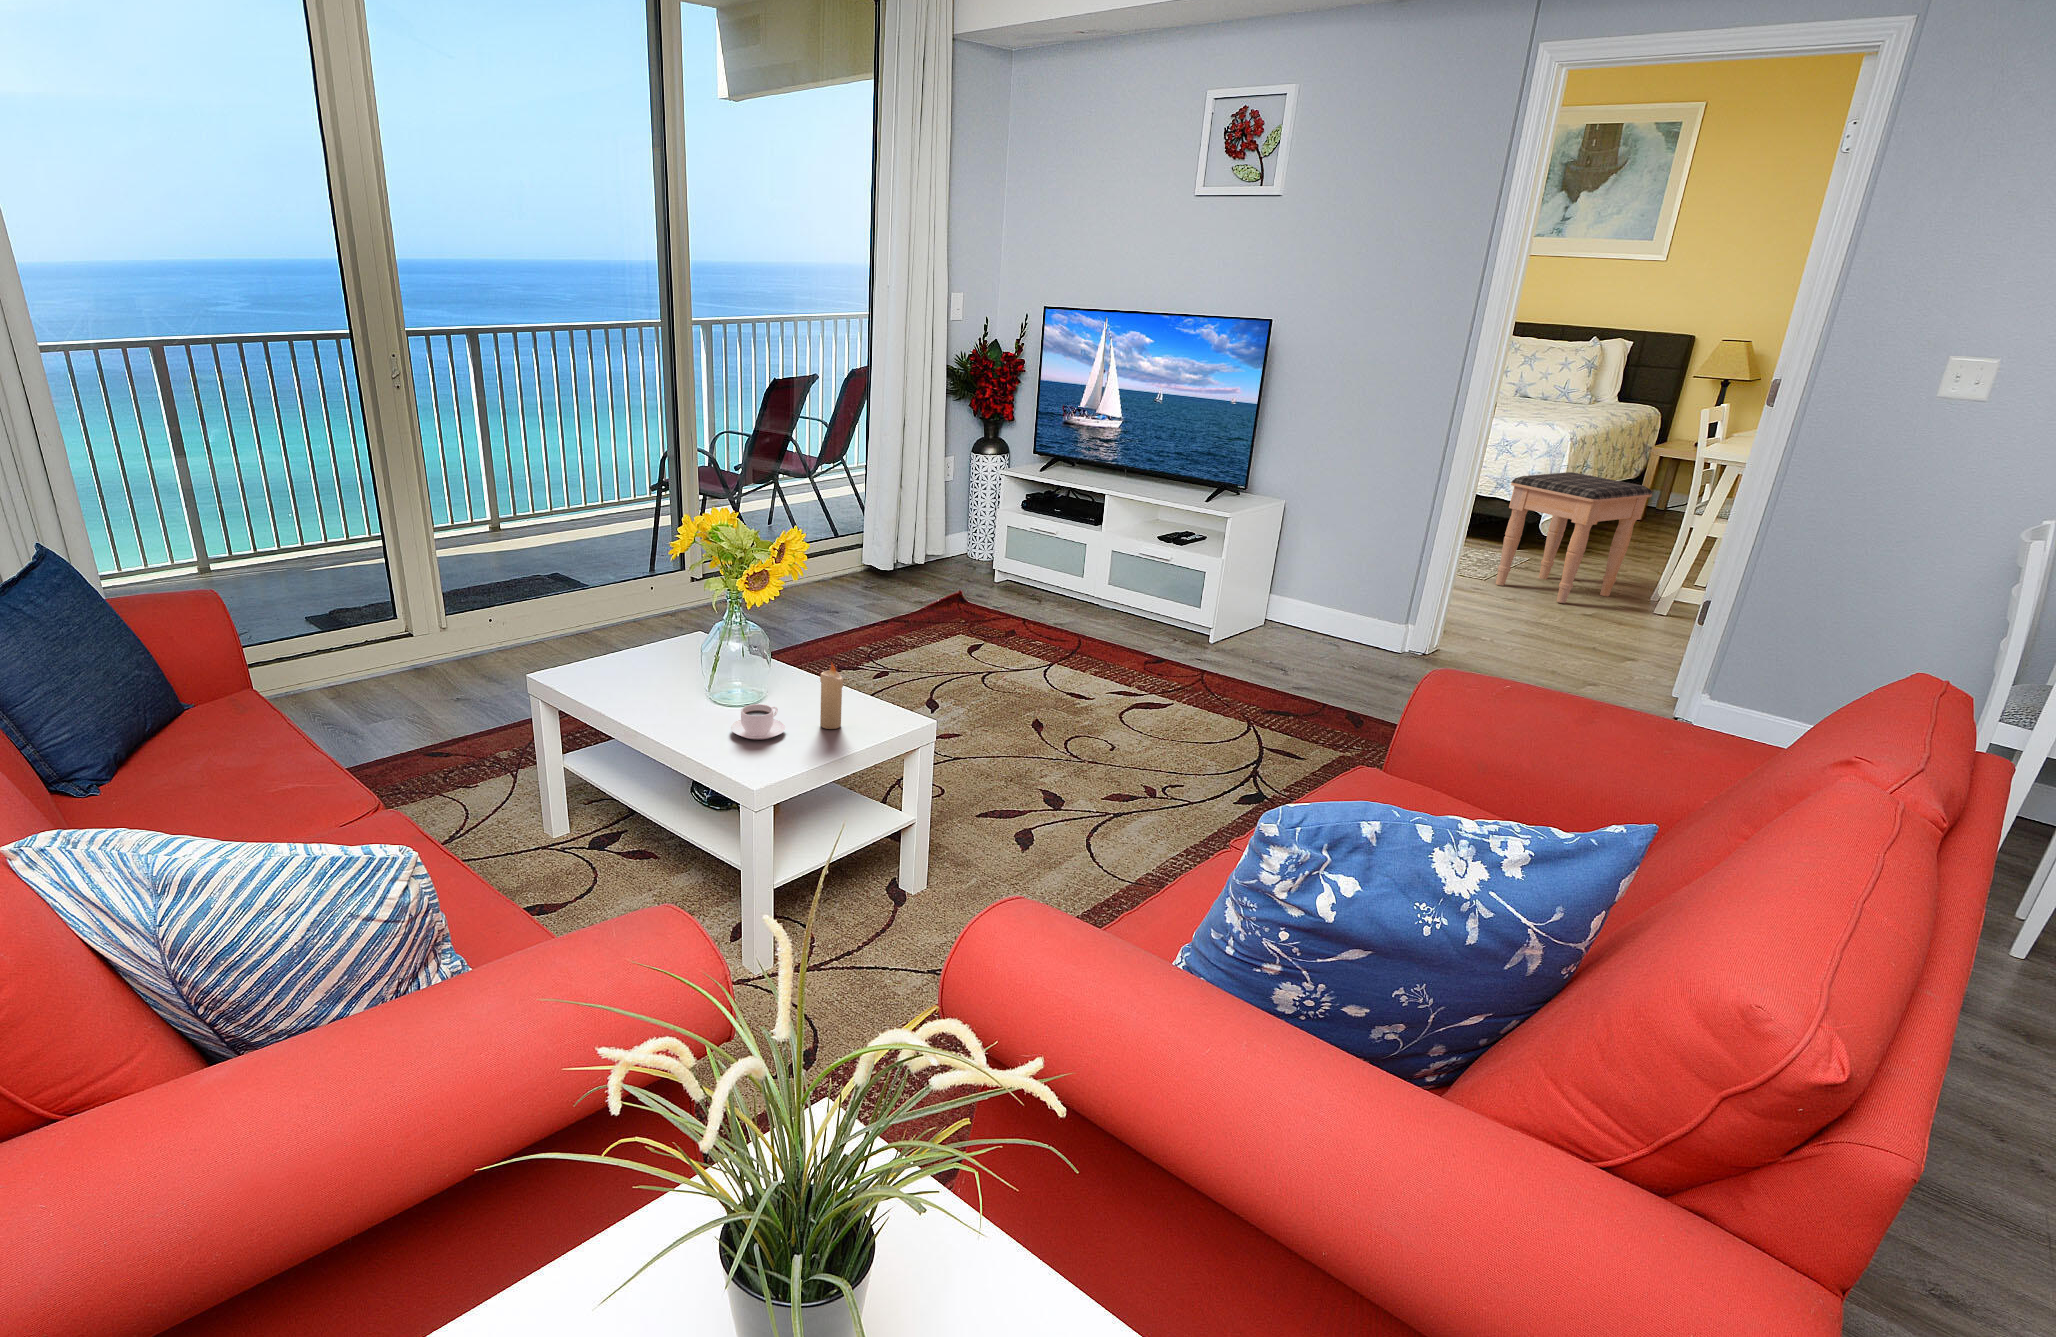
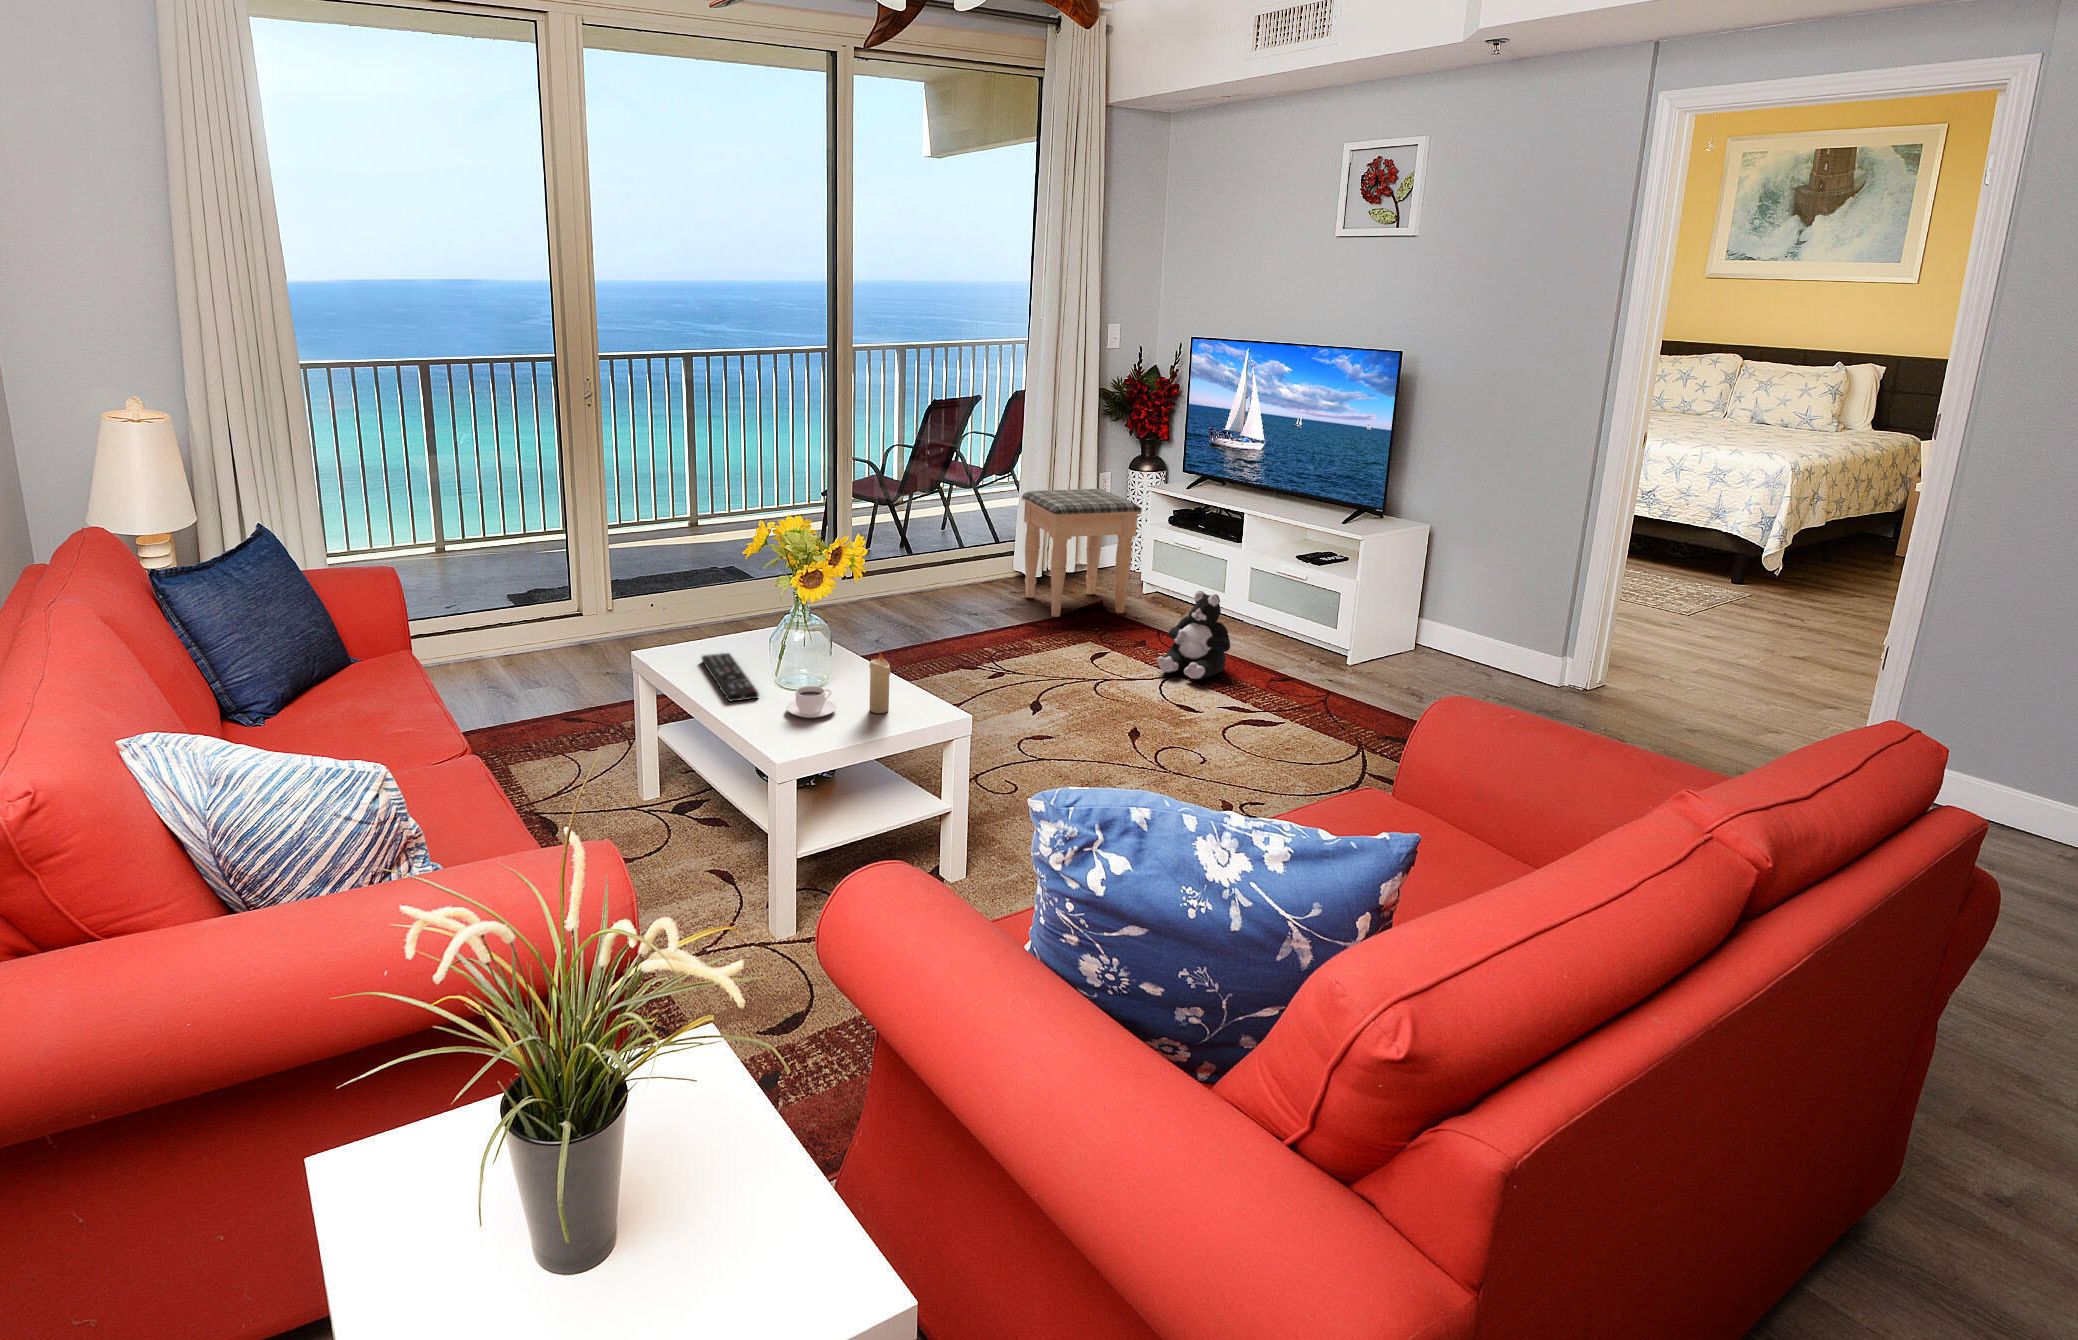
footstool: present [1496,472,1652,603] -> present [1022,489,1141,617]
plush toy: none [1036,579,1107,670] -> present [1157,591,1230,680]
remote control: none [608,672,693,727] -> present [702,653,759,701]

